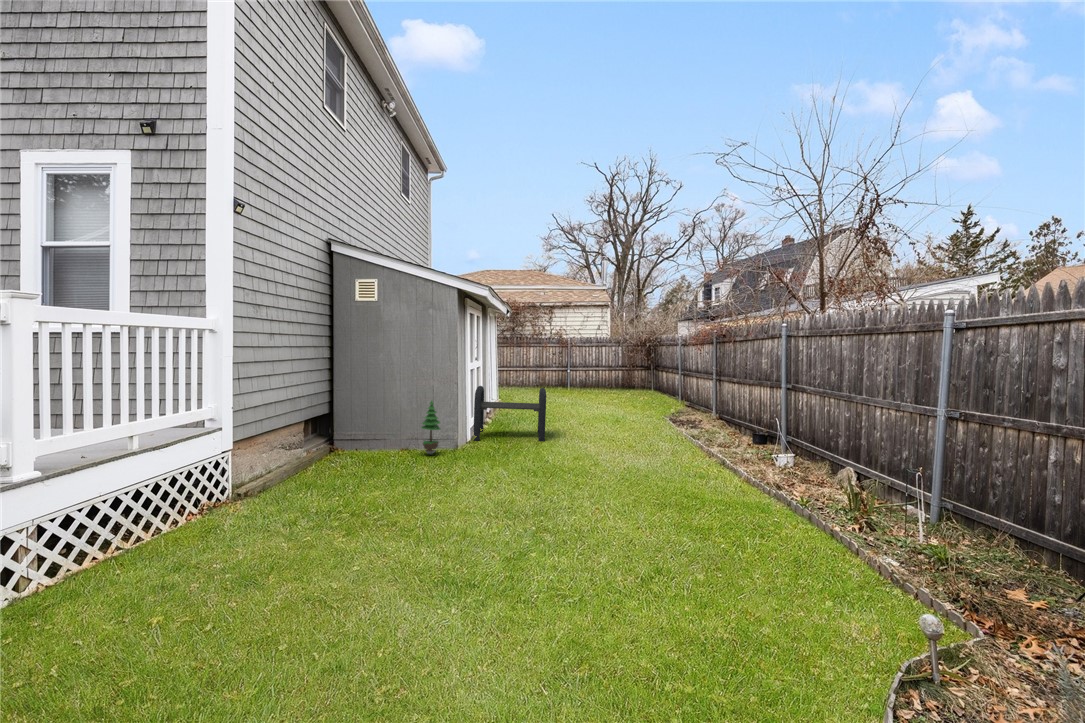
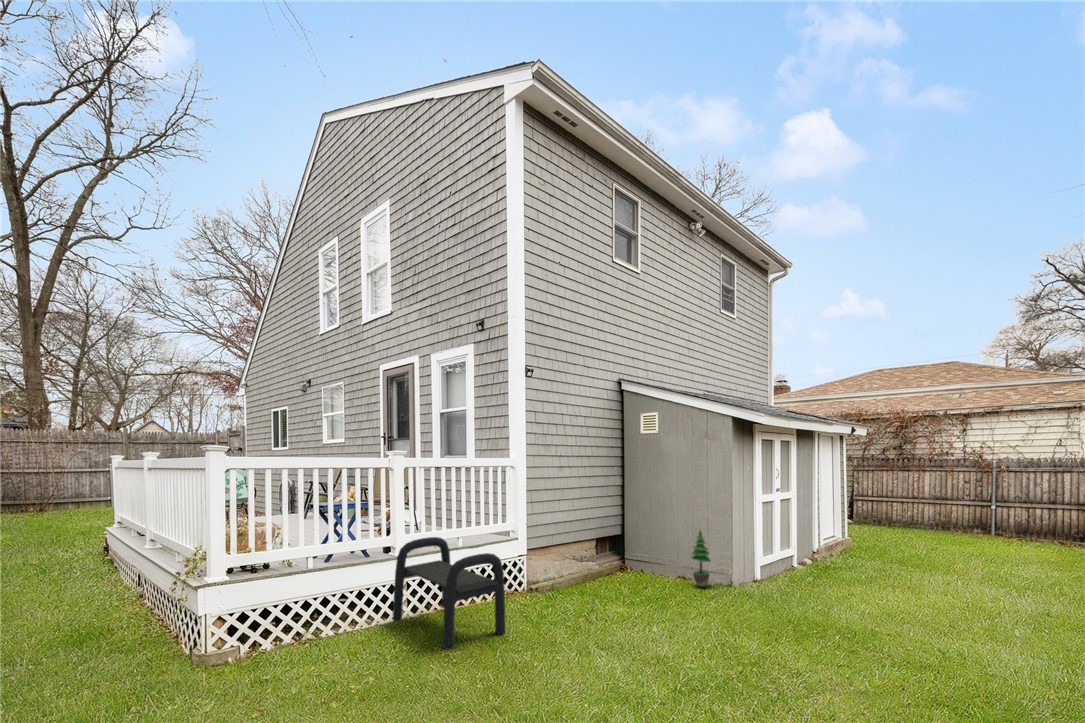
bench: present [473,386,546,442] -> present [393,537,505,650]

